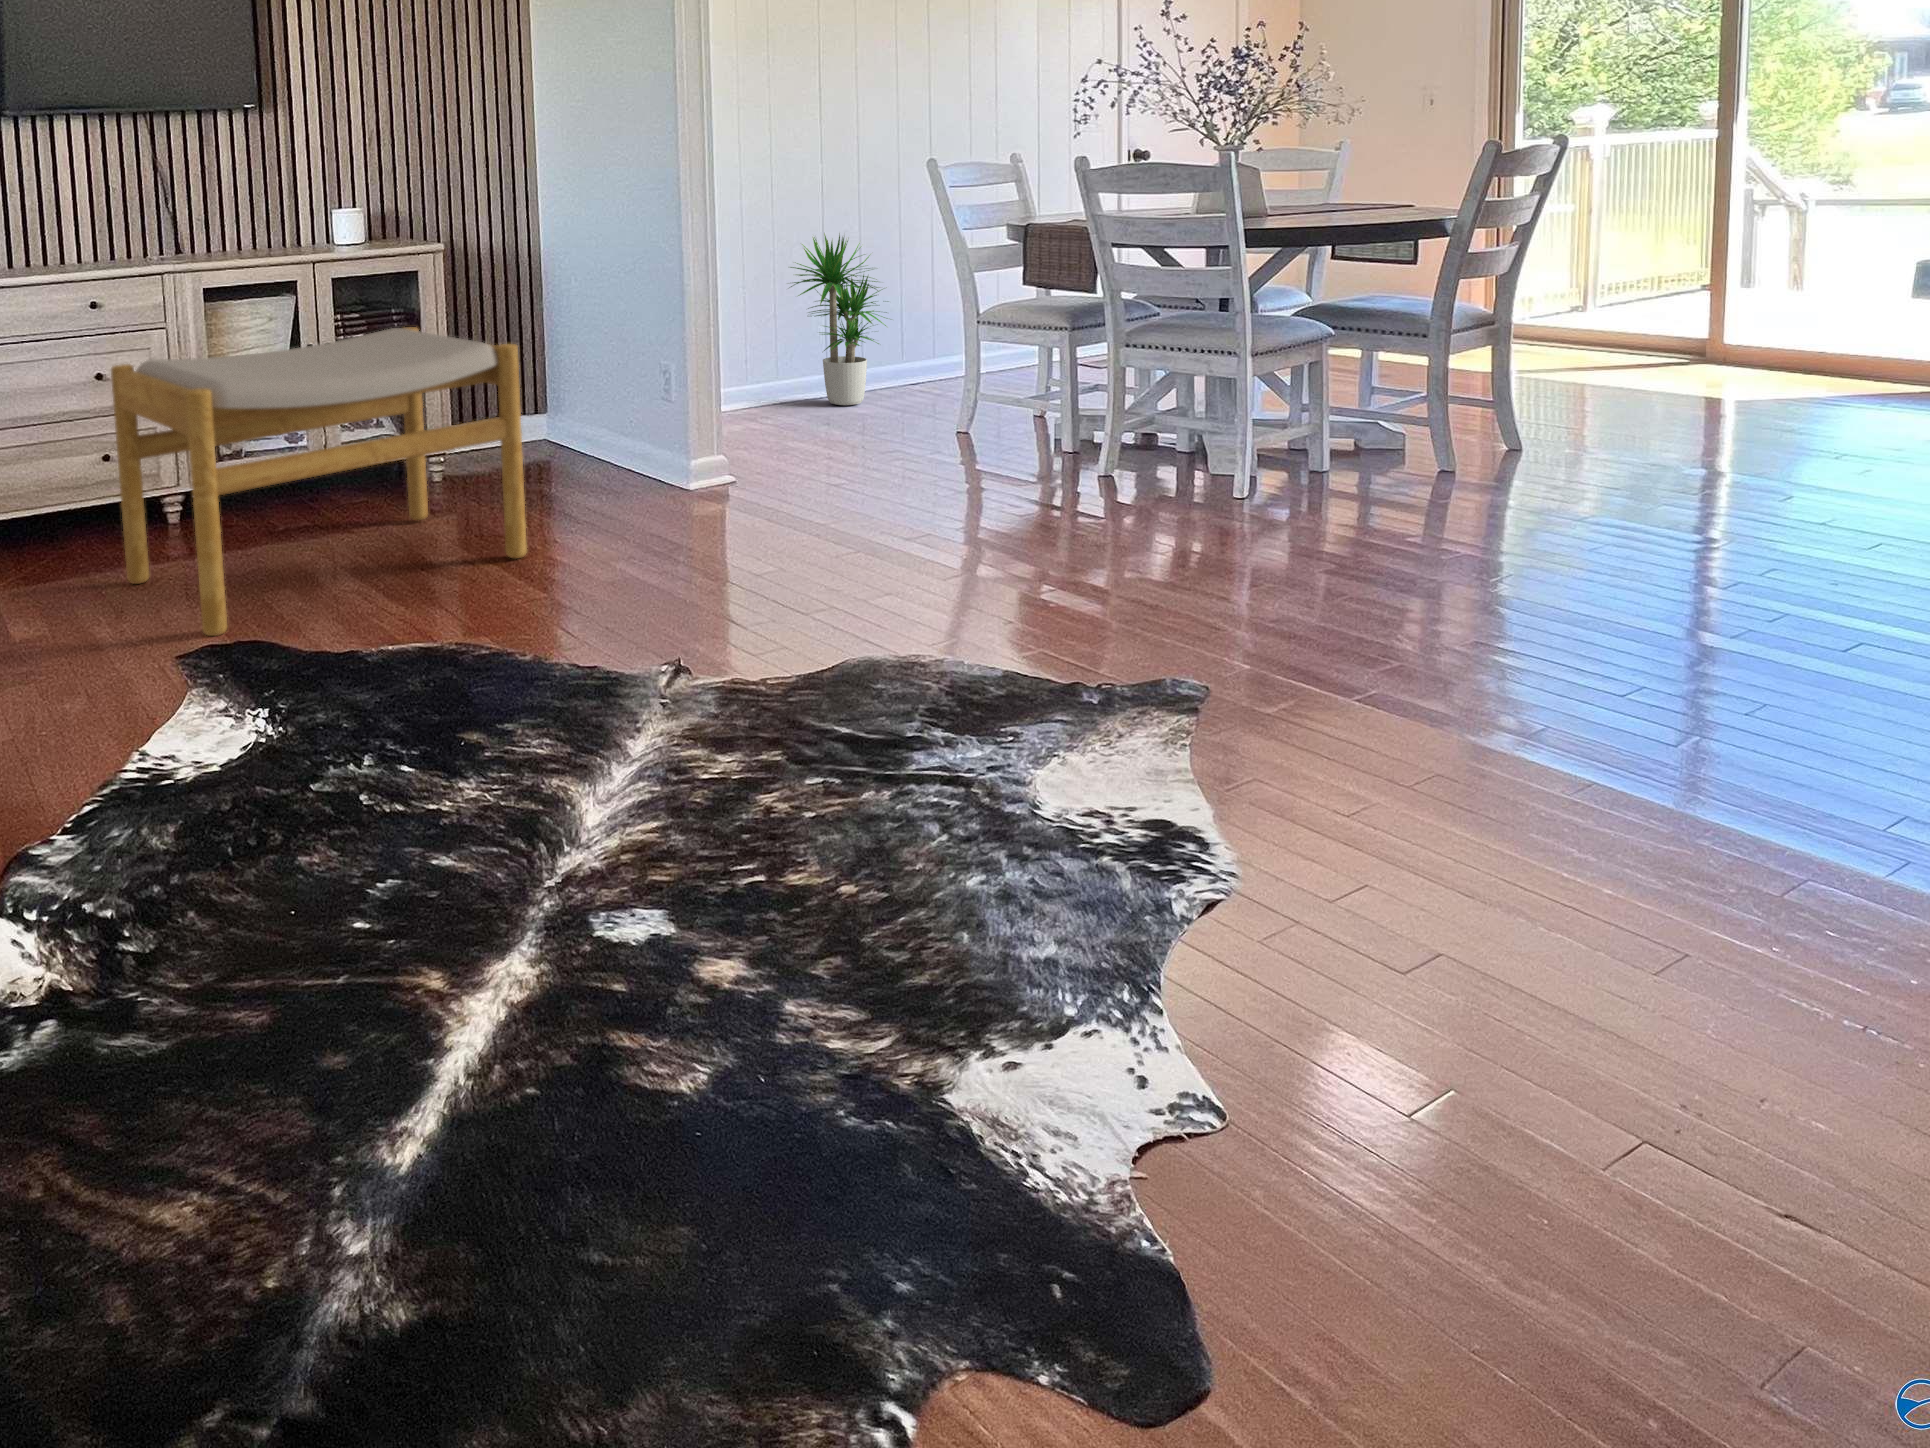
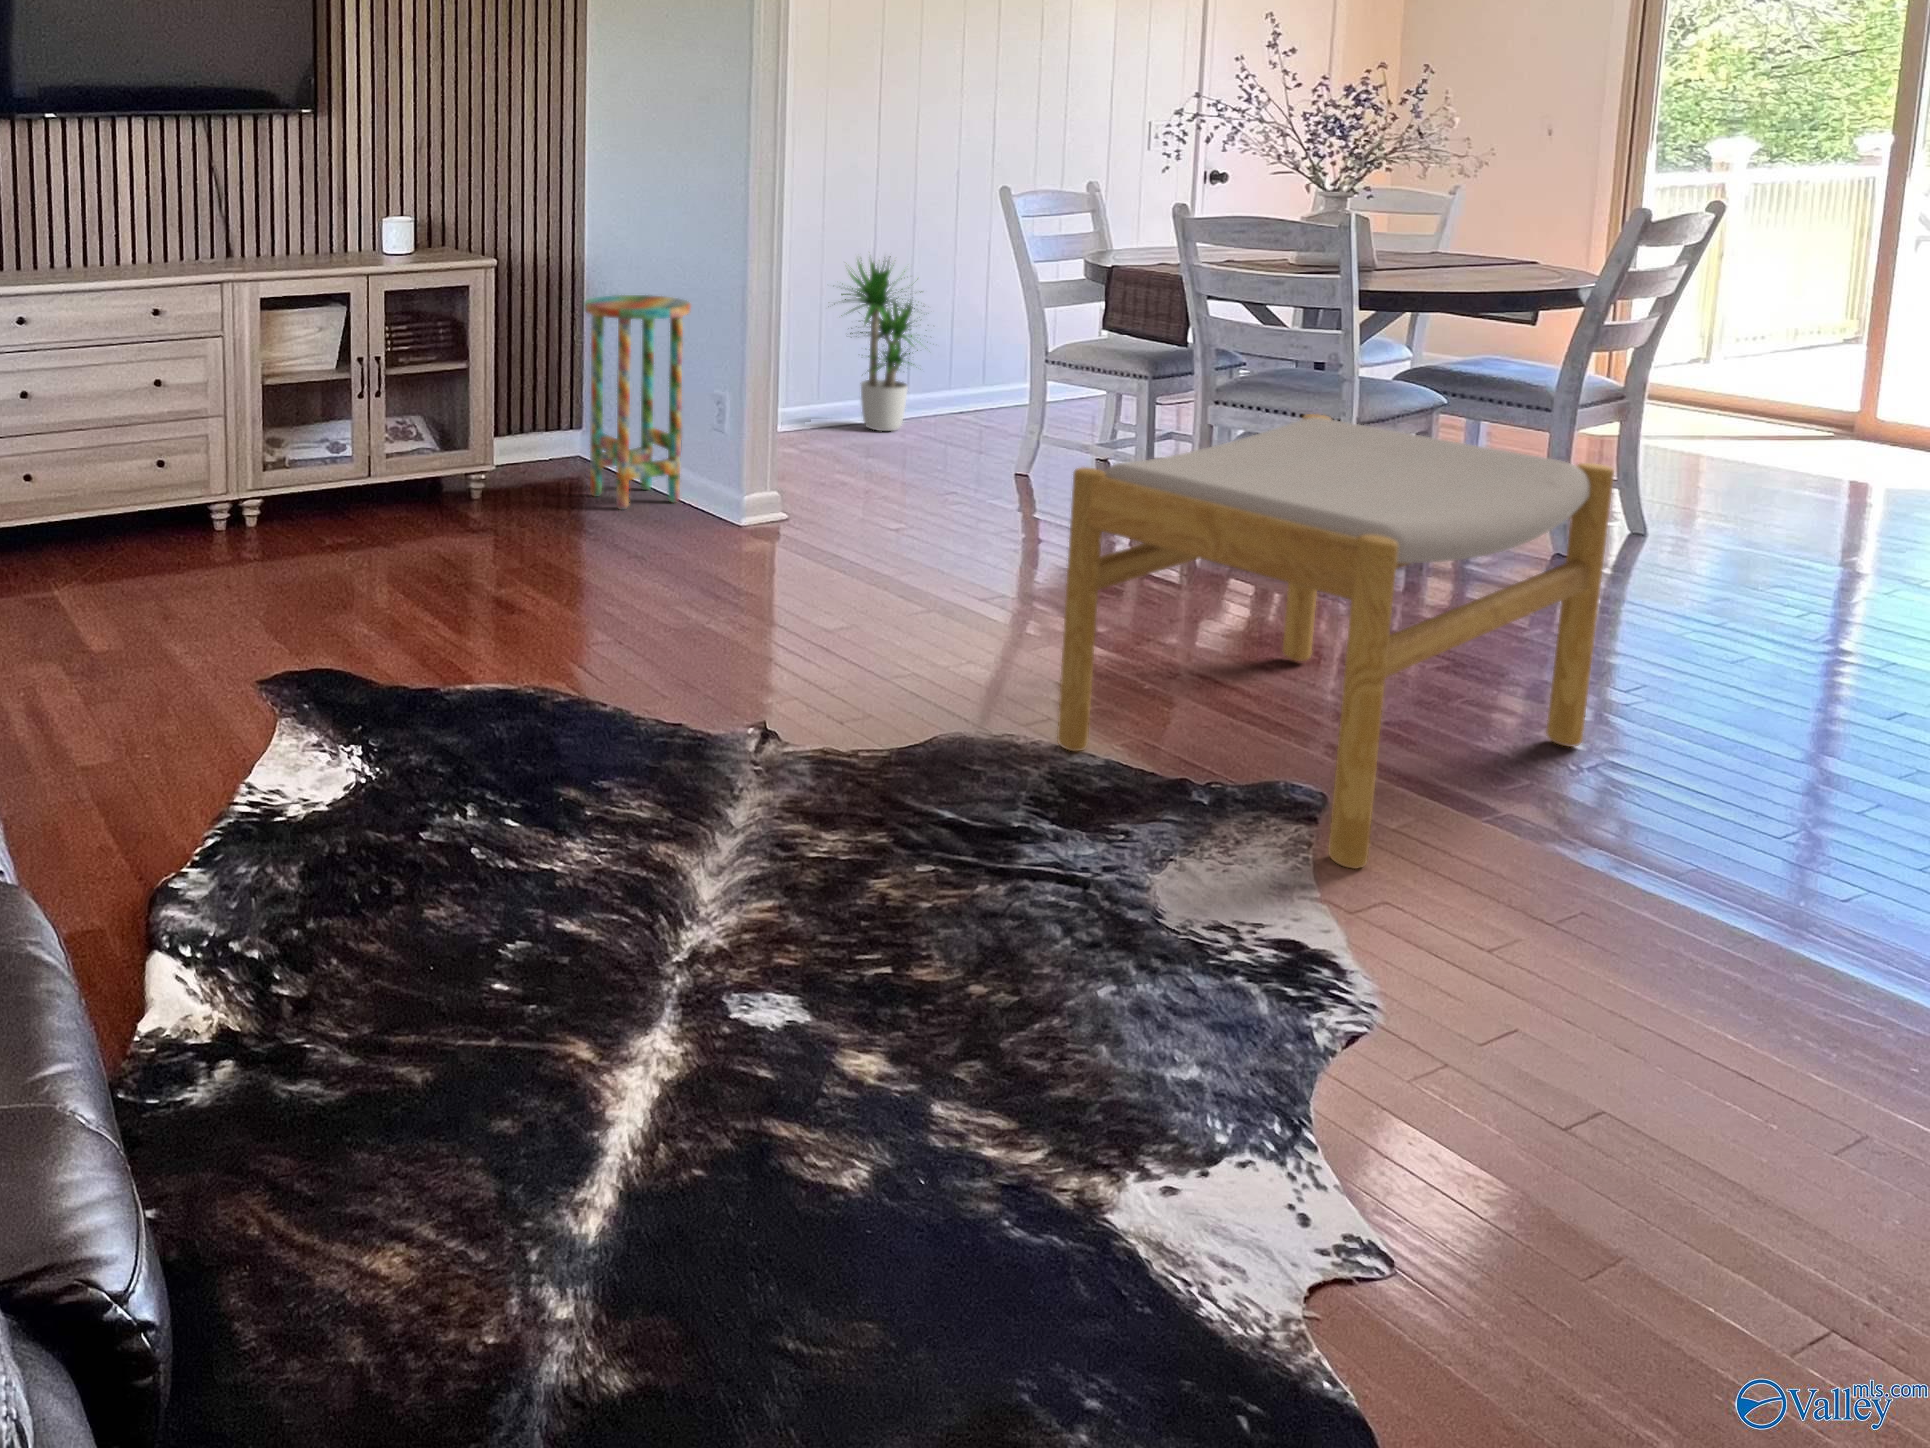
side table: none [535,275,639,486] -> present [584,295,690,510]
footstool: present [111,327,527,636] -> present [1057,414,1614,869]

